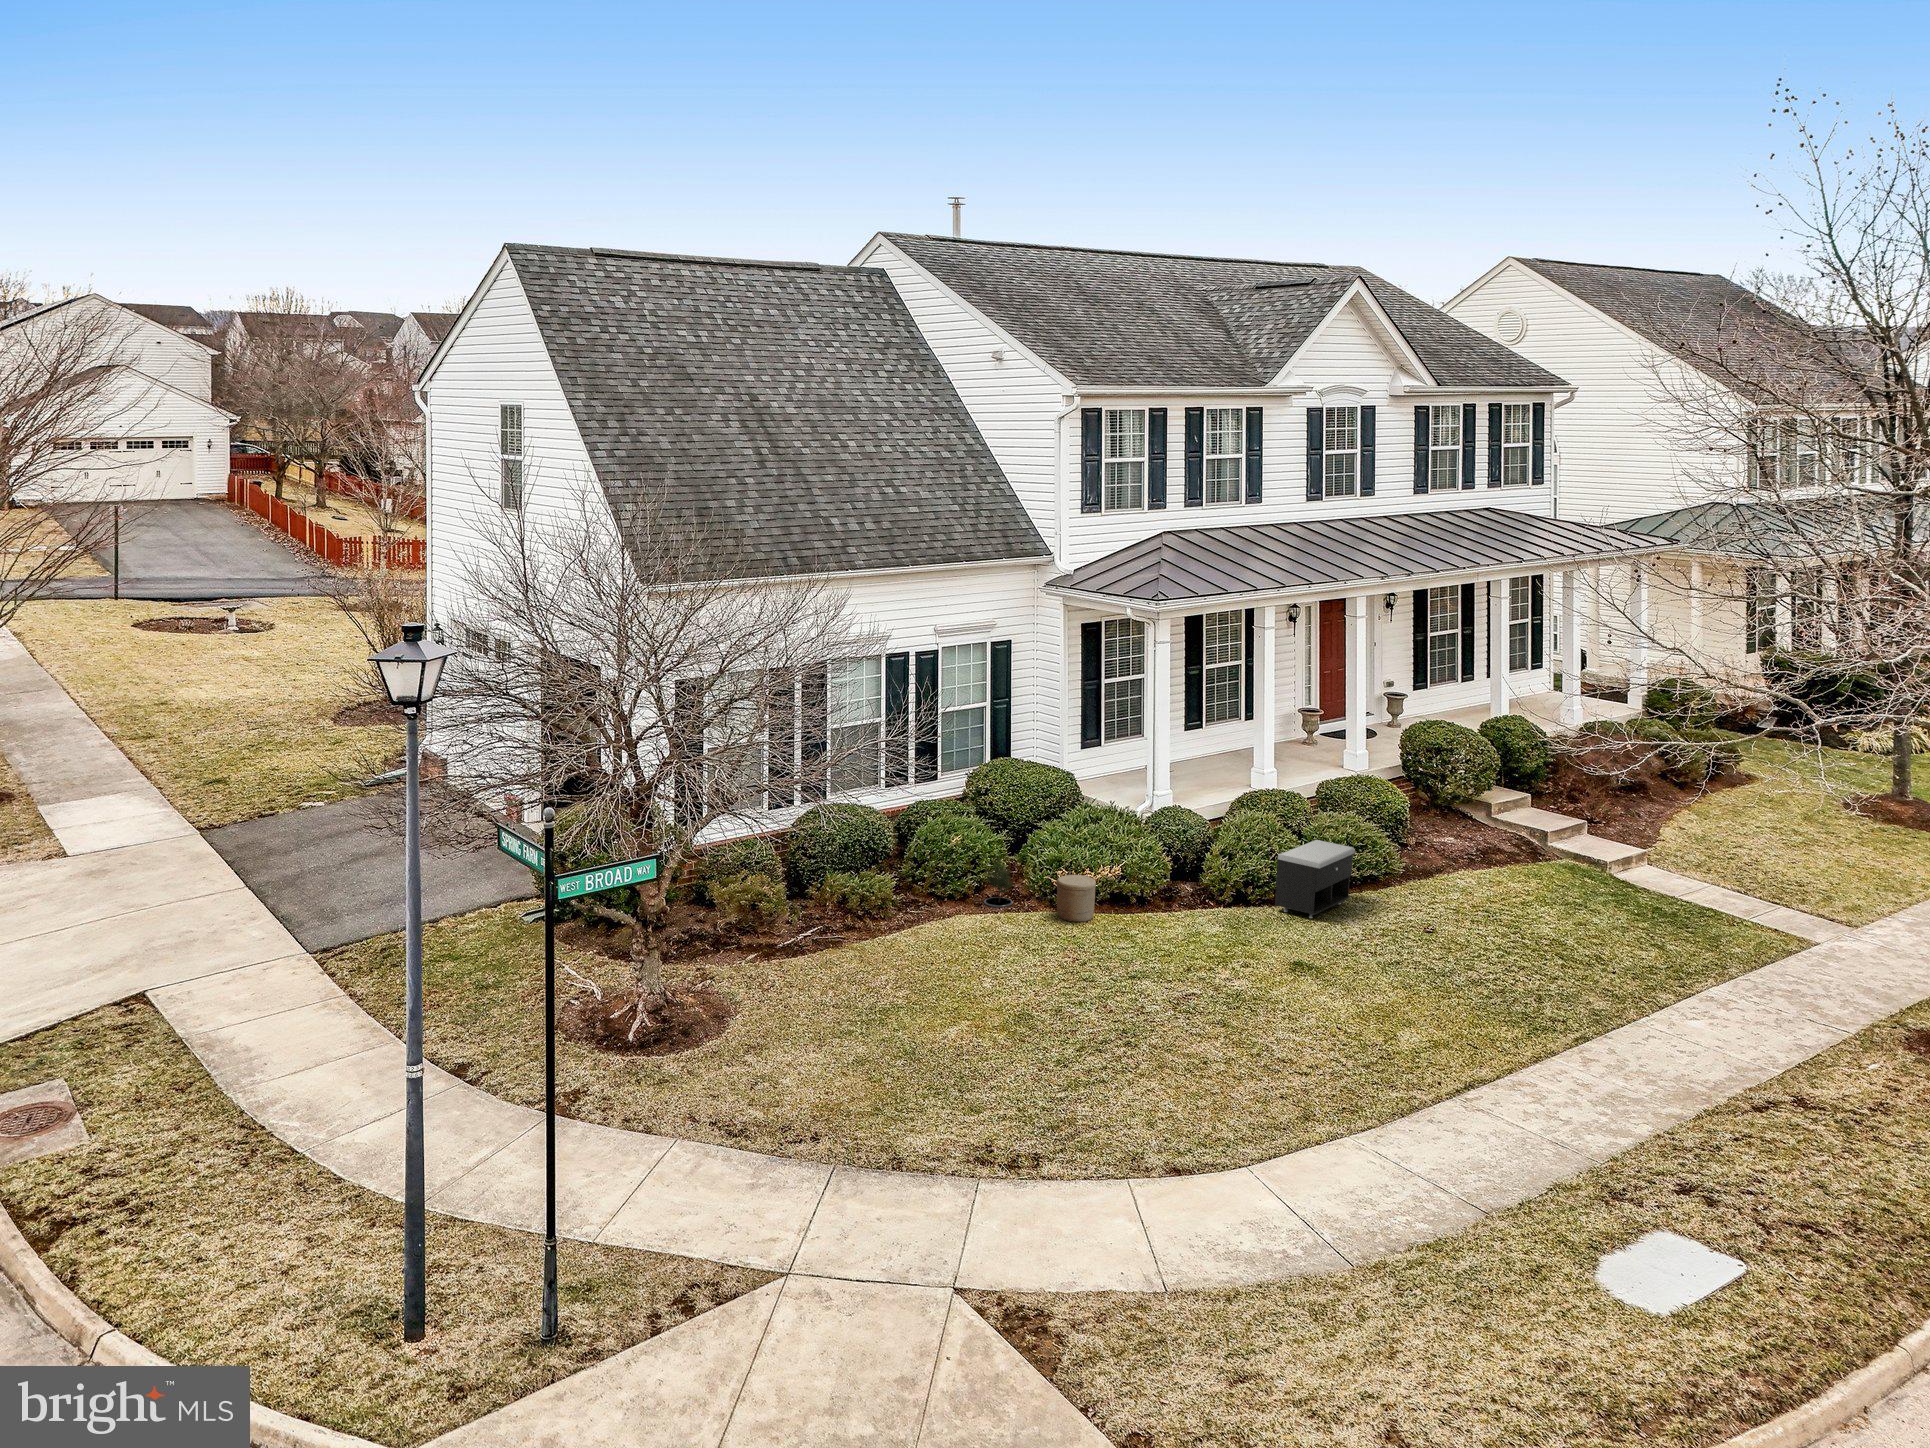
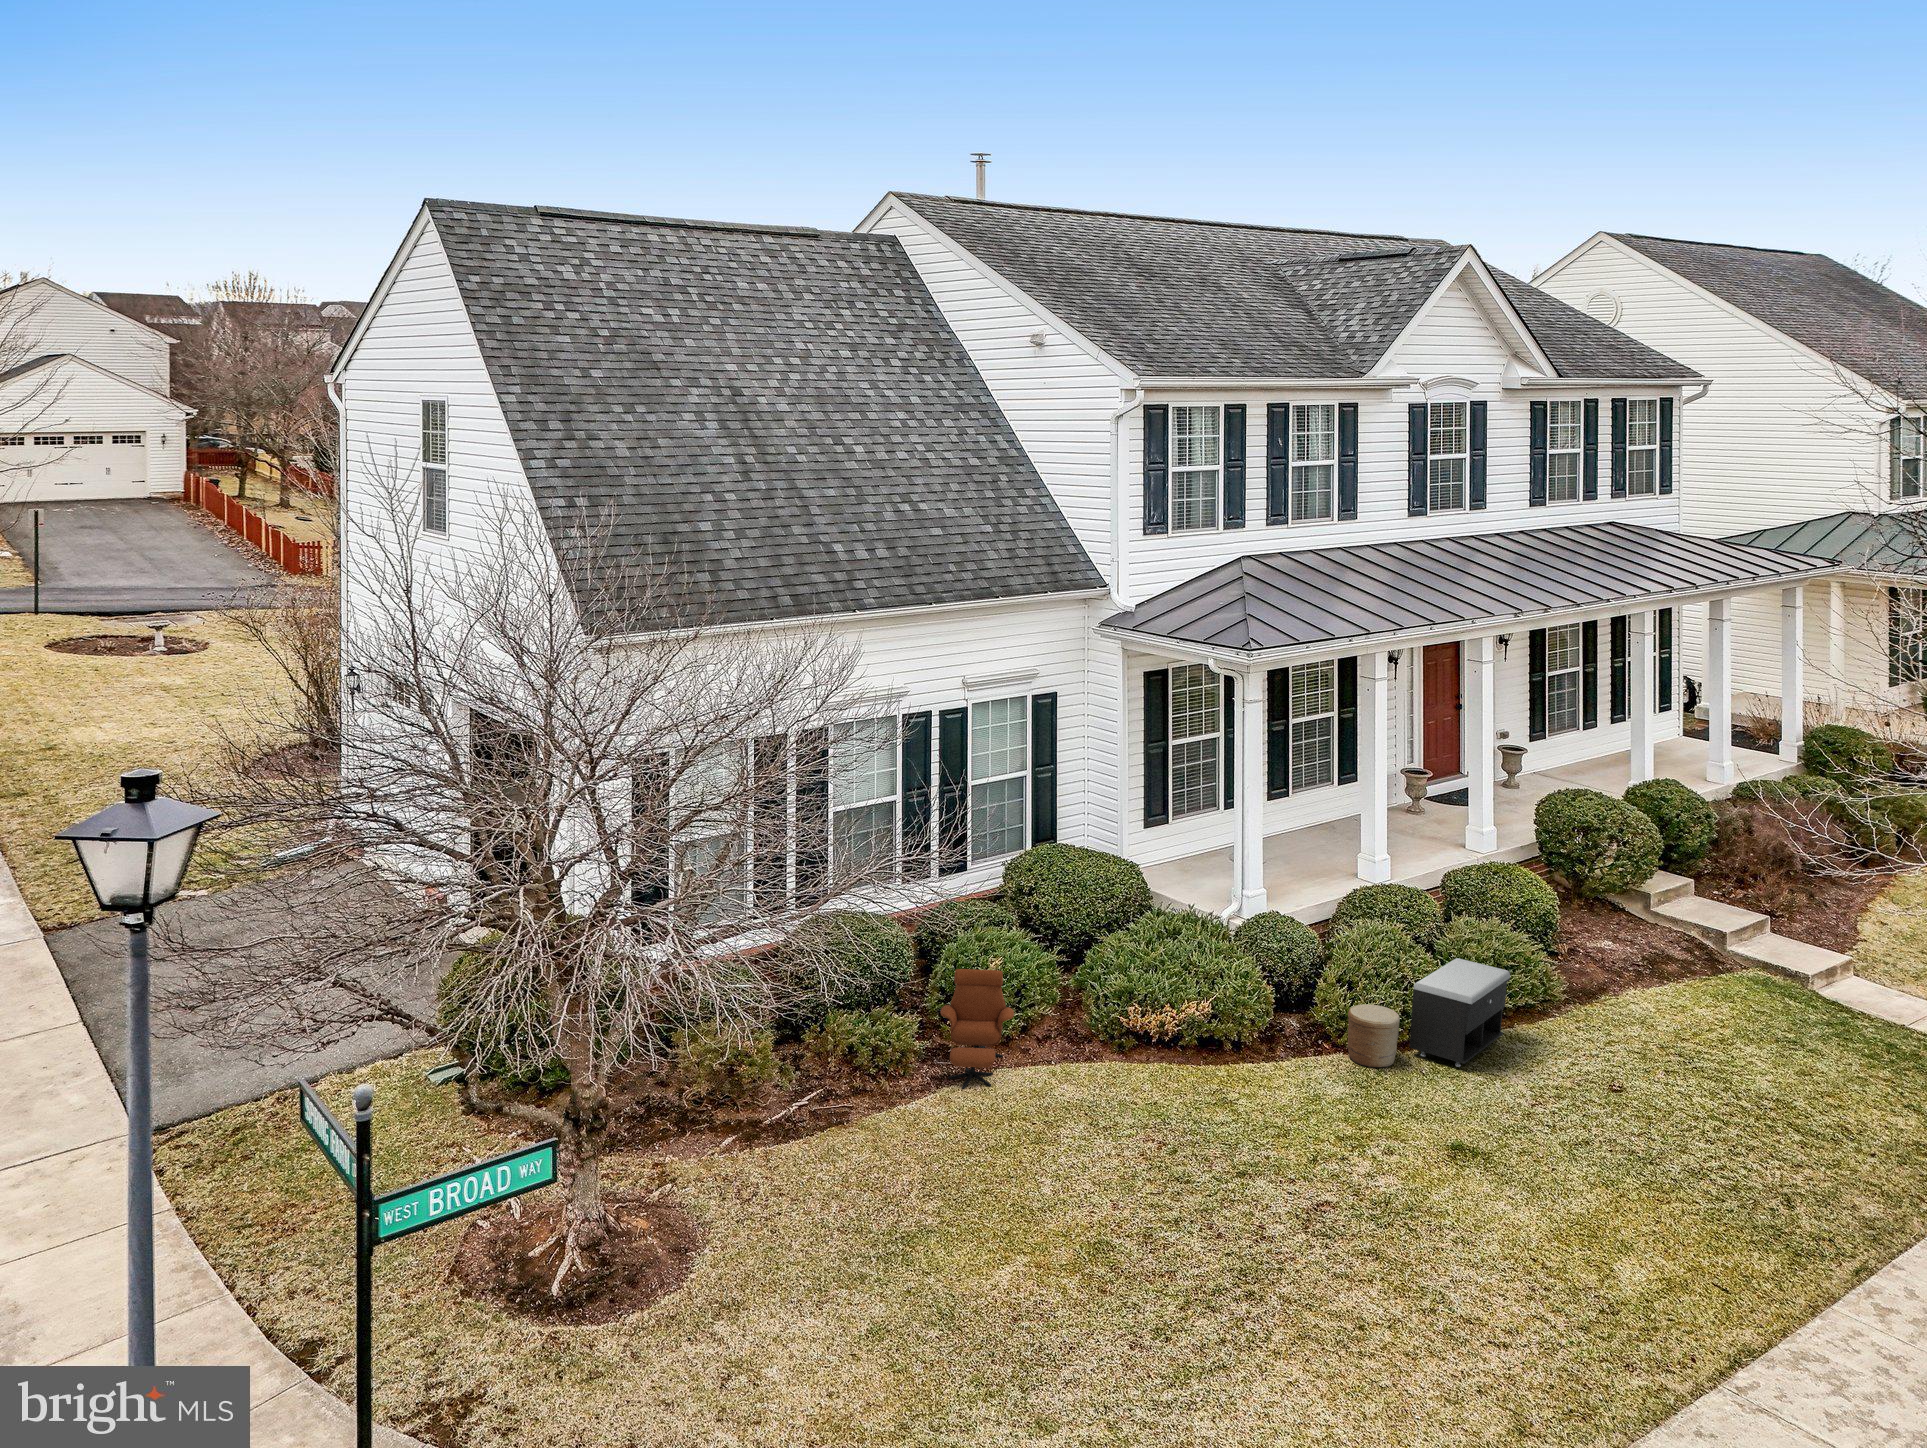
lounge chair: none [913,843,969,929] -> present [940,969,1014,1089]
potted tree: present [984,858,1014,907] -> none [1032,983,1074,1052]
woven basket: present [1057,875,1096,922] -> present [1348,1004,1400,1067]

